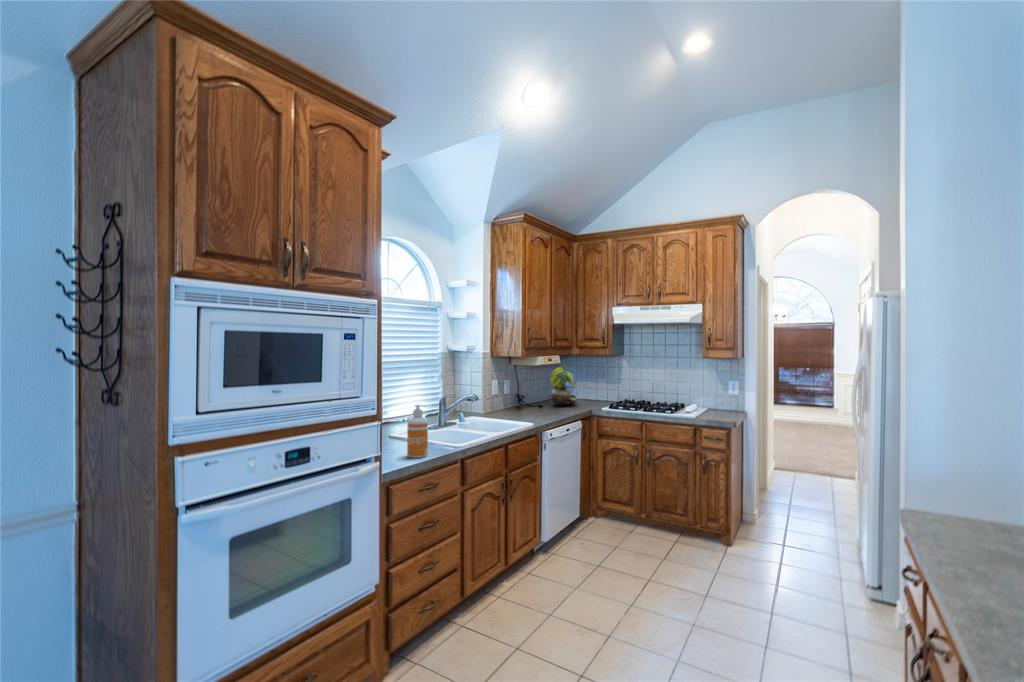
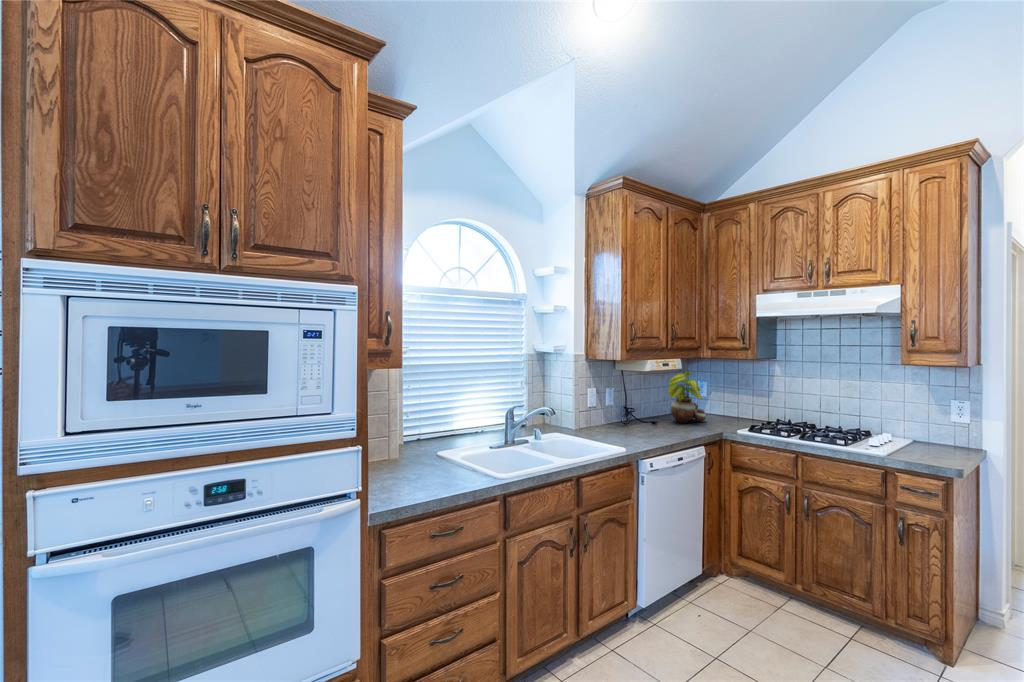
soap dispenser: present [407,405,428,458] -> none [430,421,457,490]

